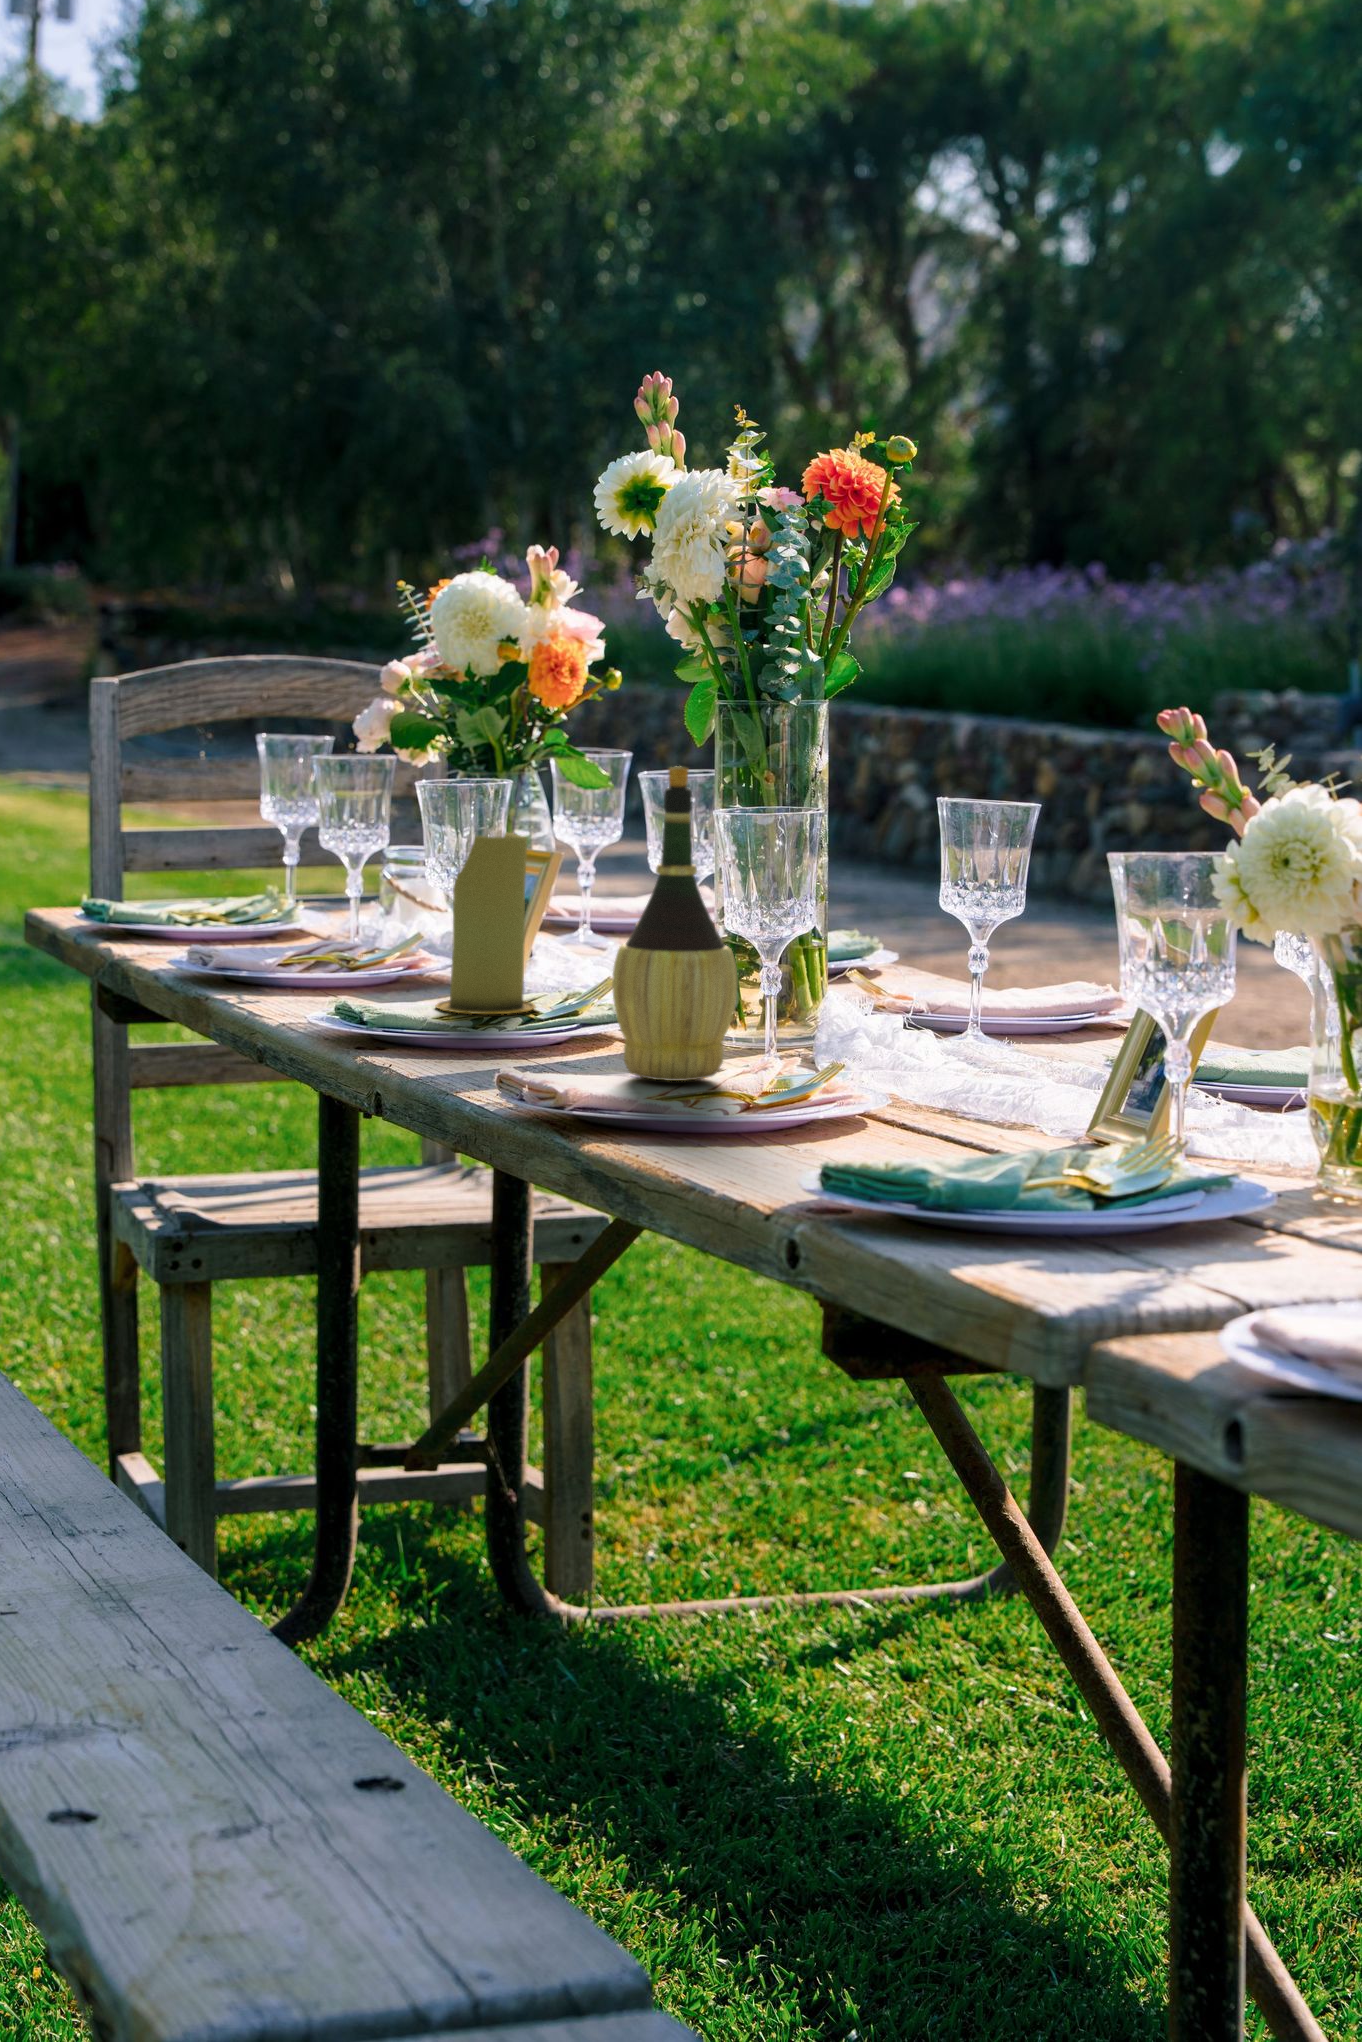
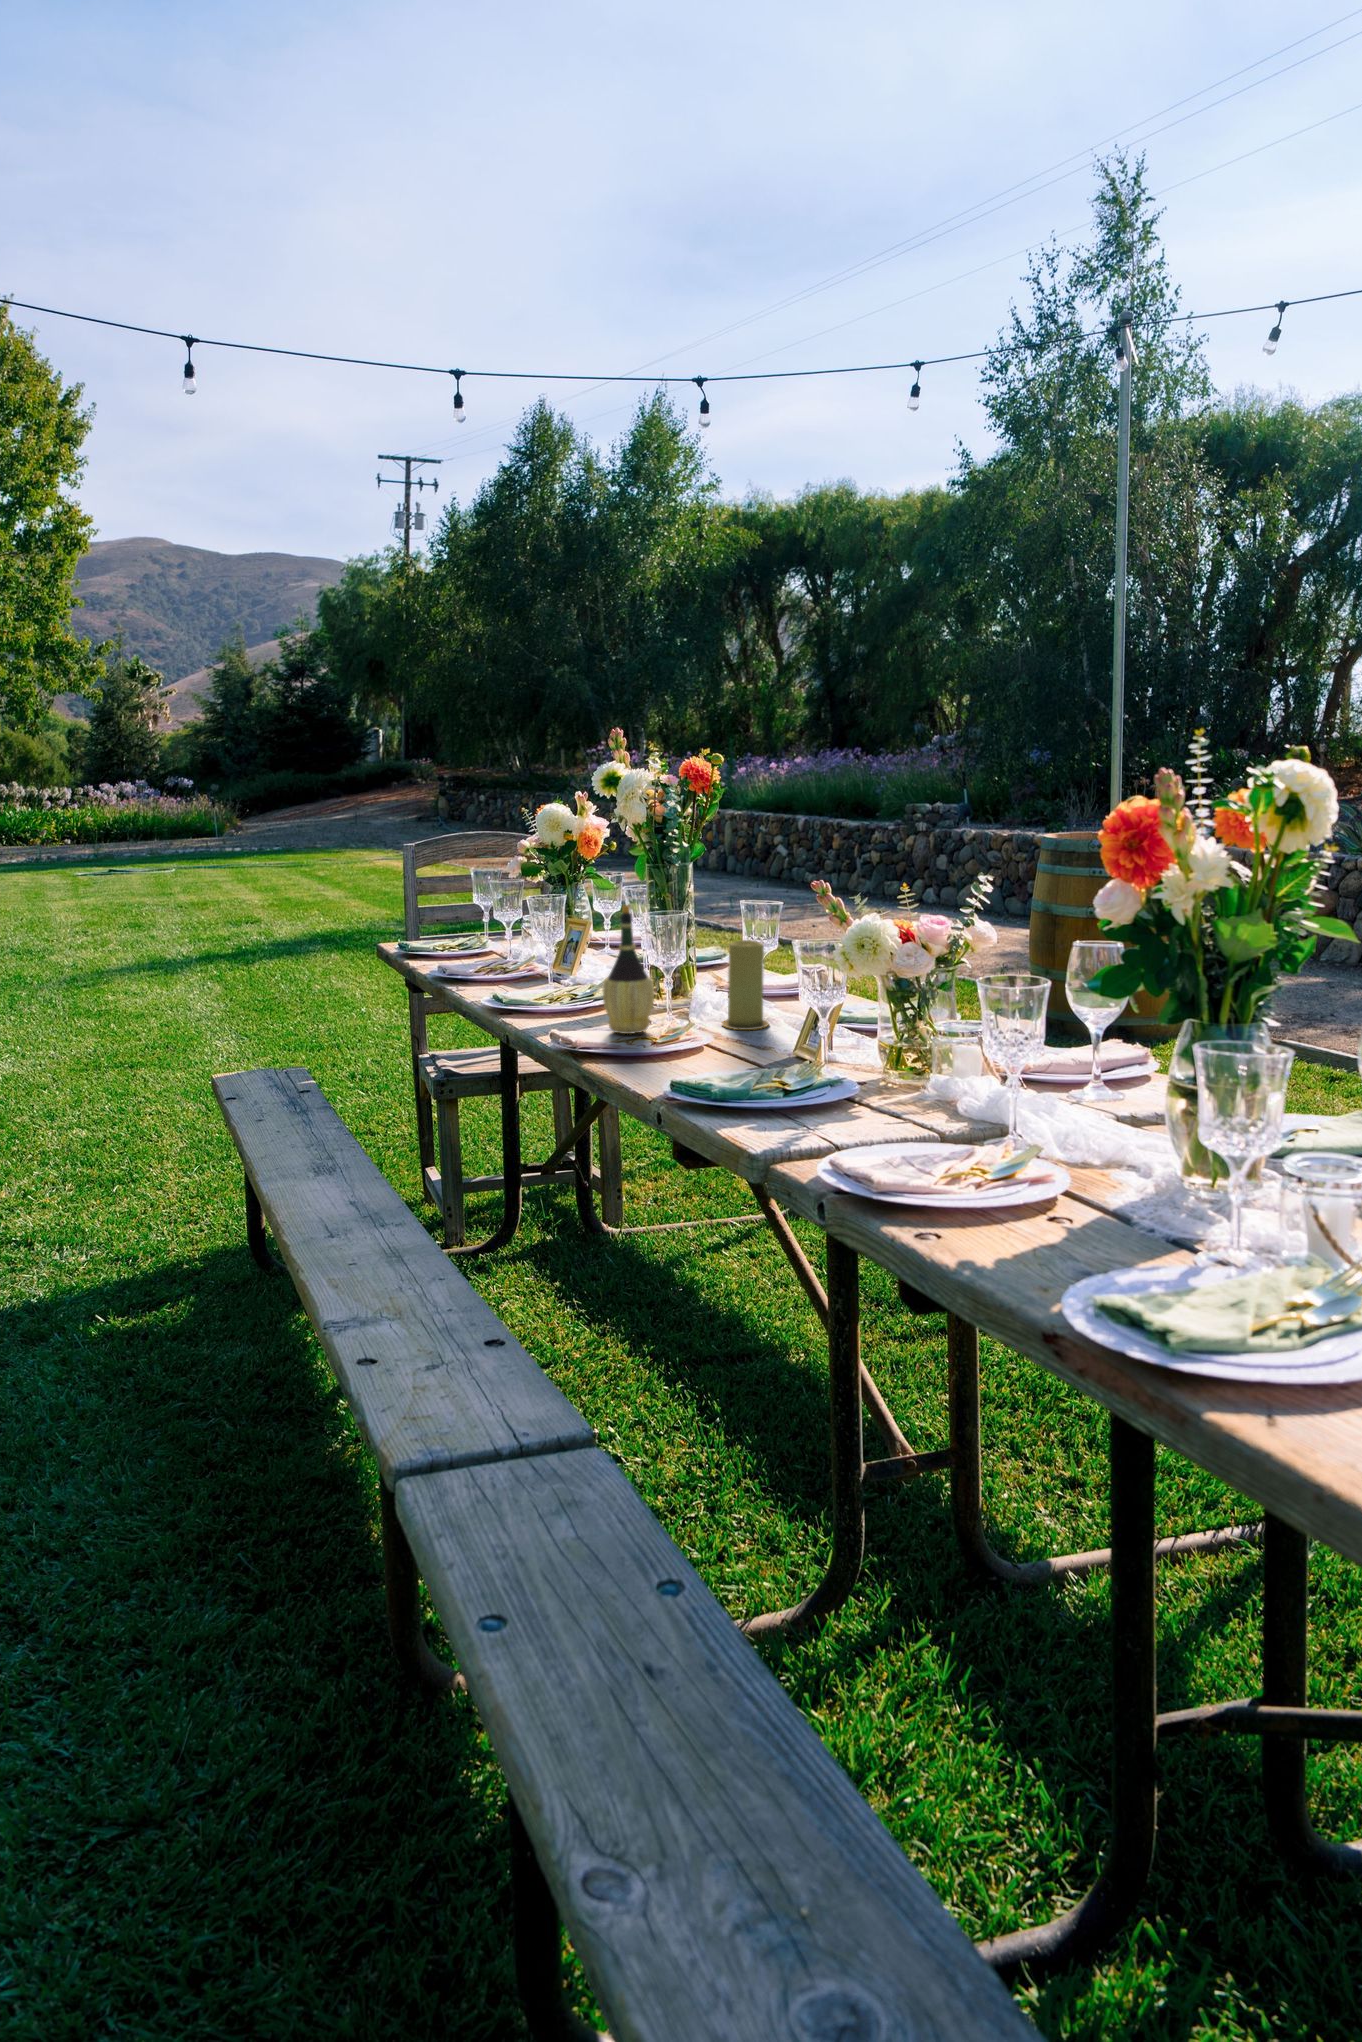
candle: present [436,833,536,1014] -> present [722,940,769,1030]

